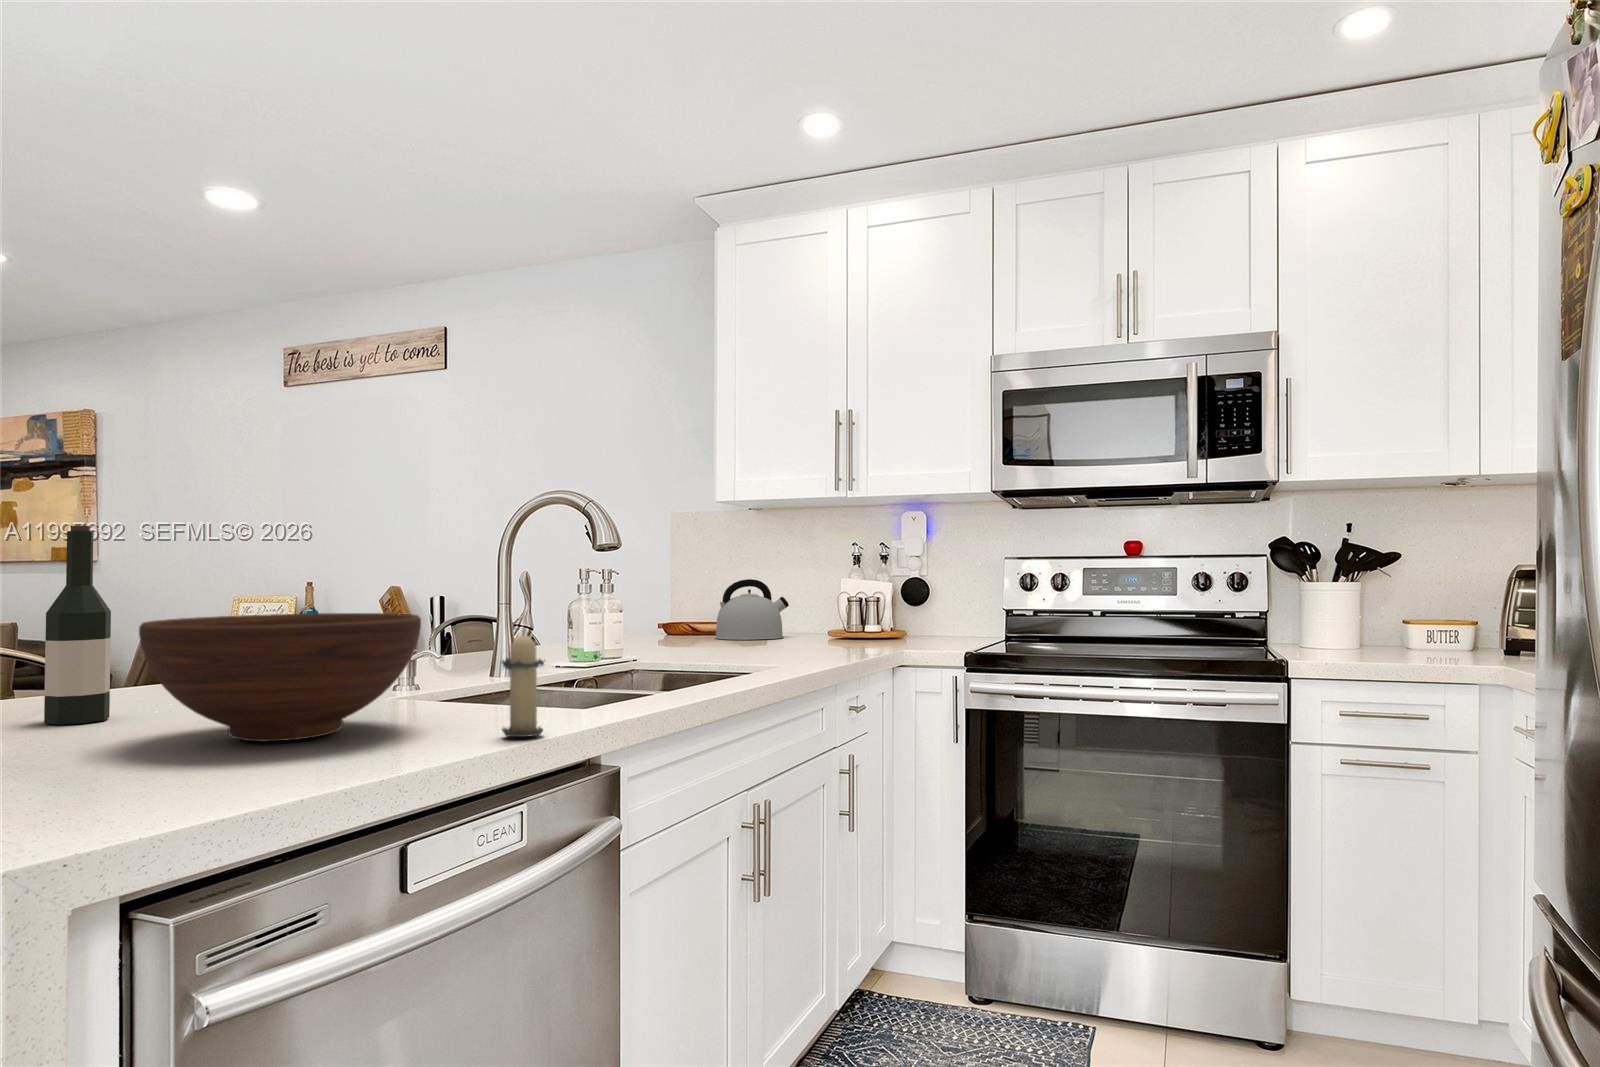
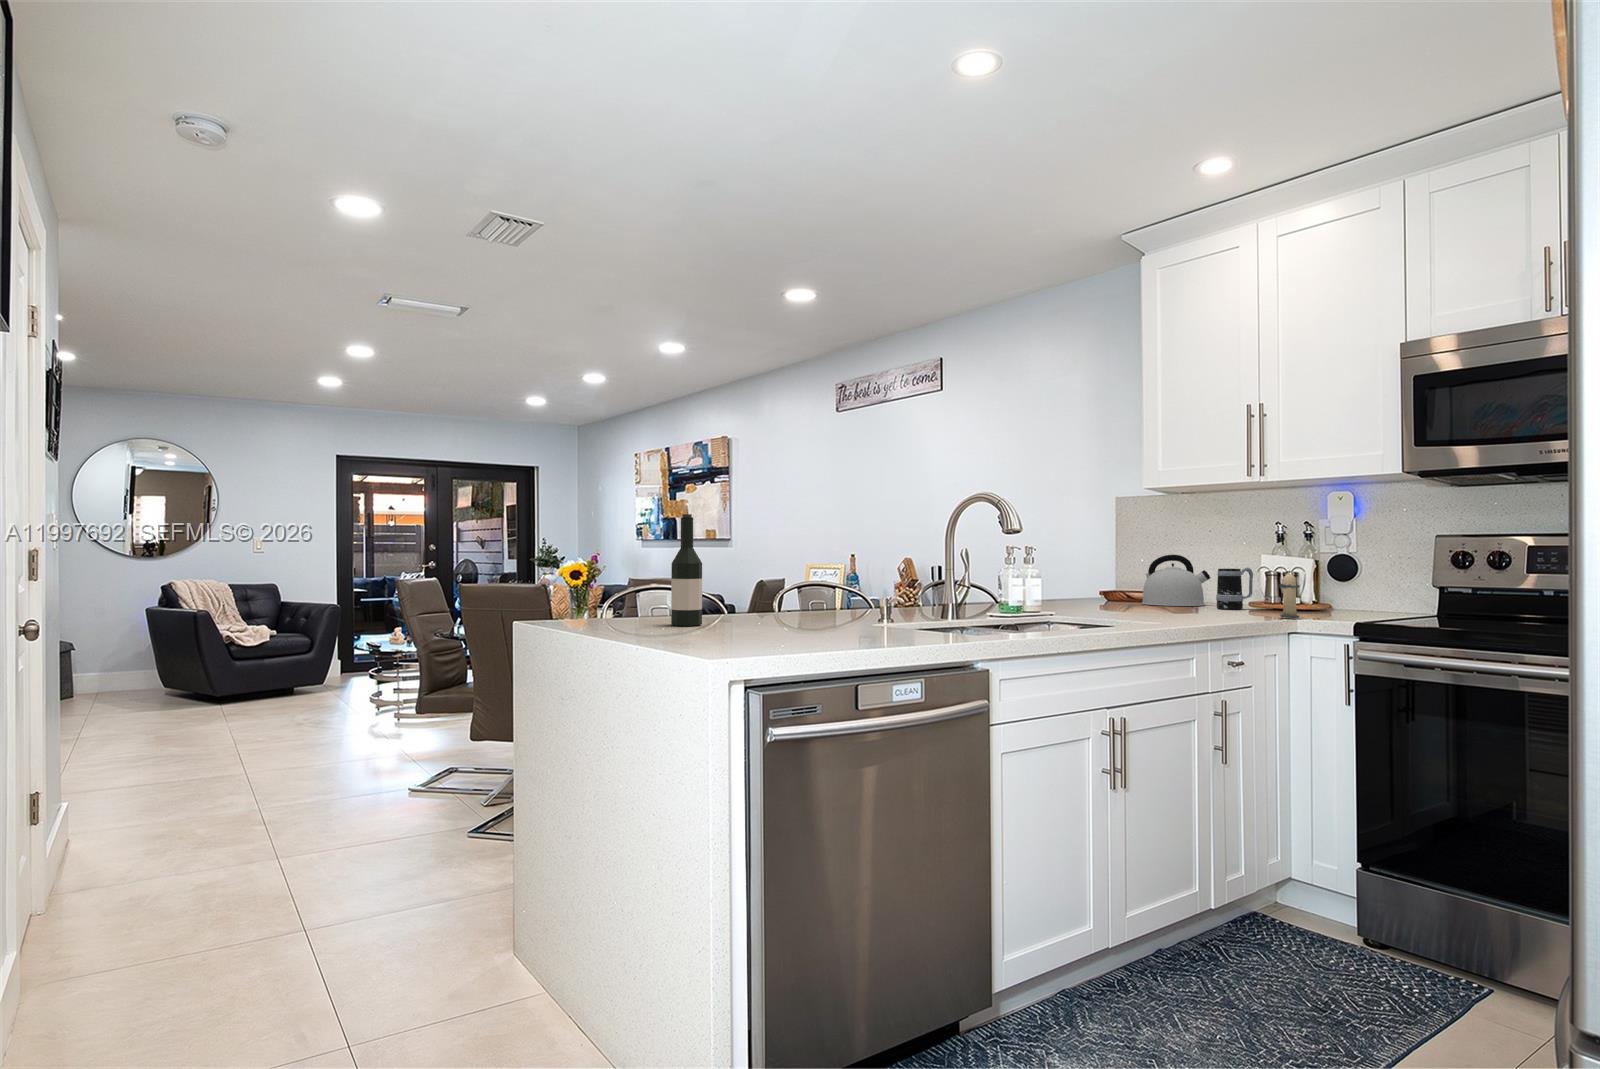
mug: none [802,593,839,642] -> present [1216,568,1253,609]
fruit bowl: present [139,613,421,741] -> none [706,567,855,638]
candle: present [502,635,545,737] -> present [1279,571,1300,618]

